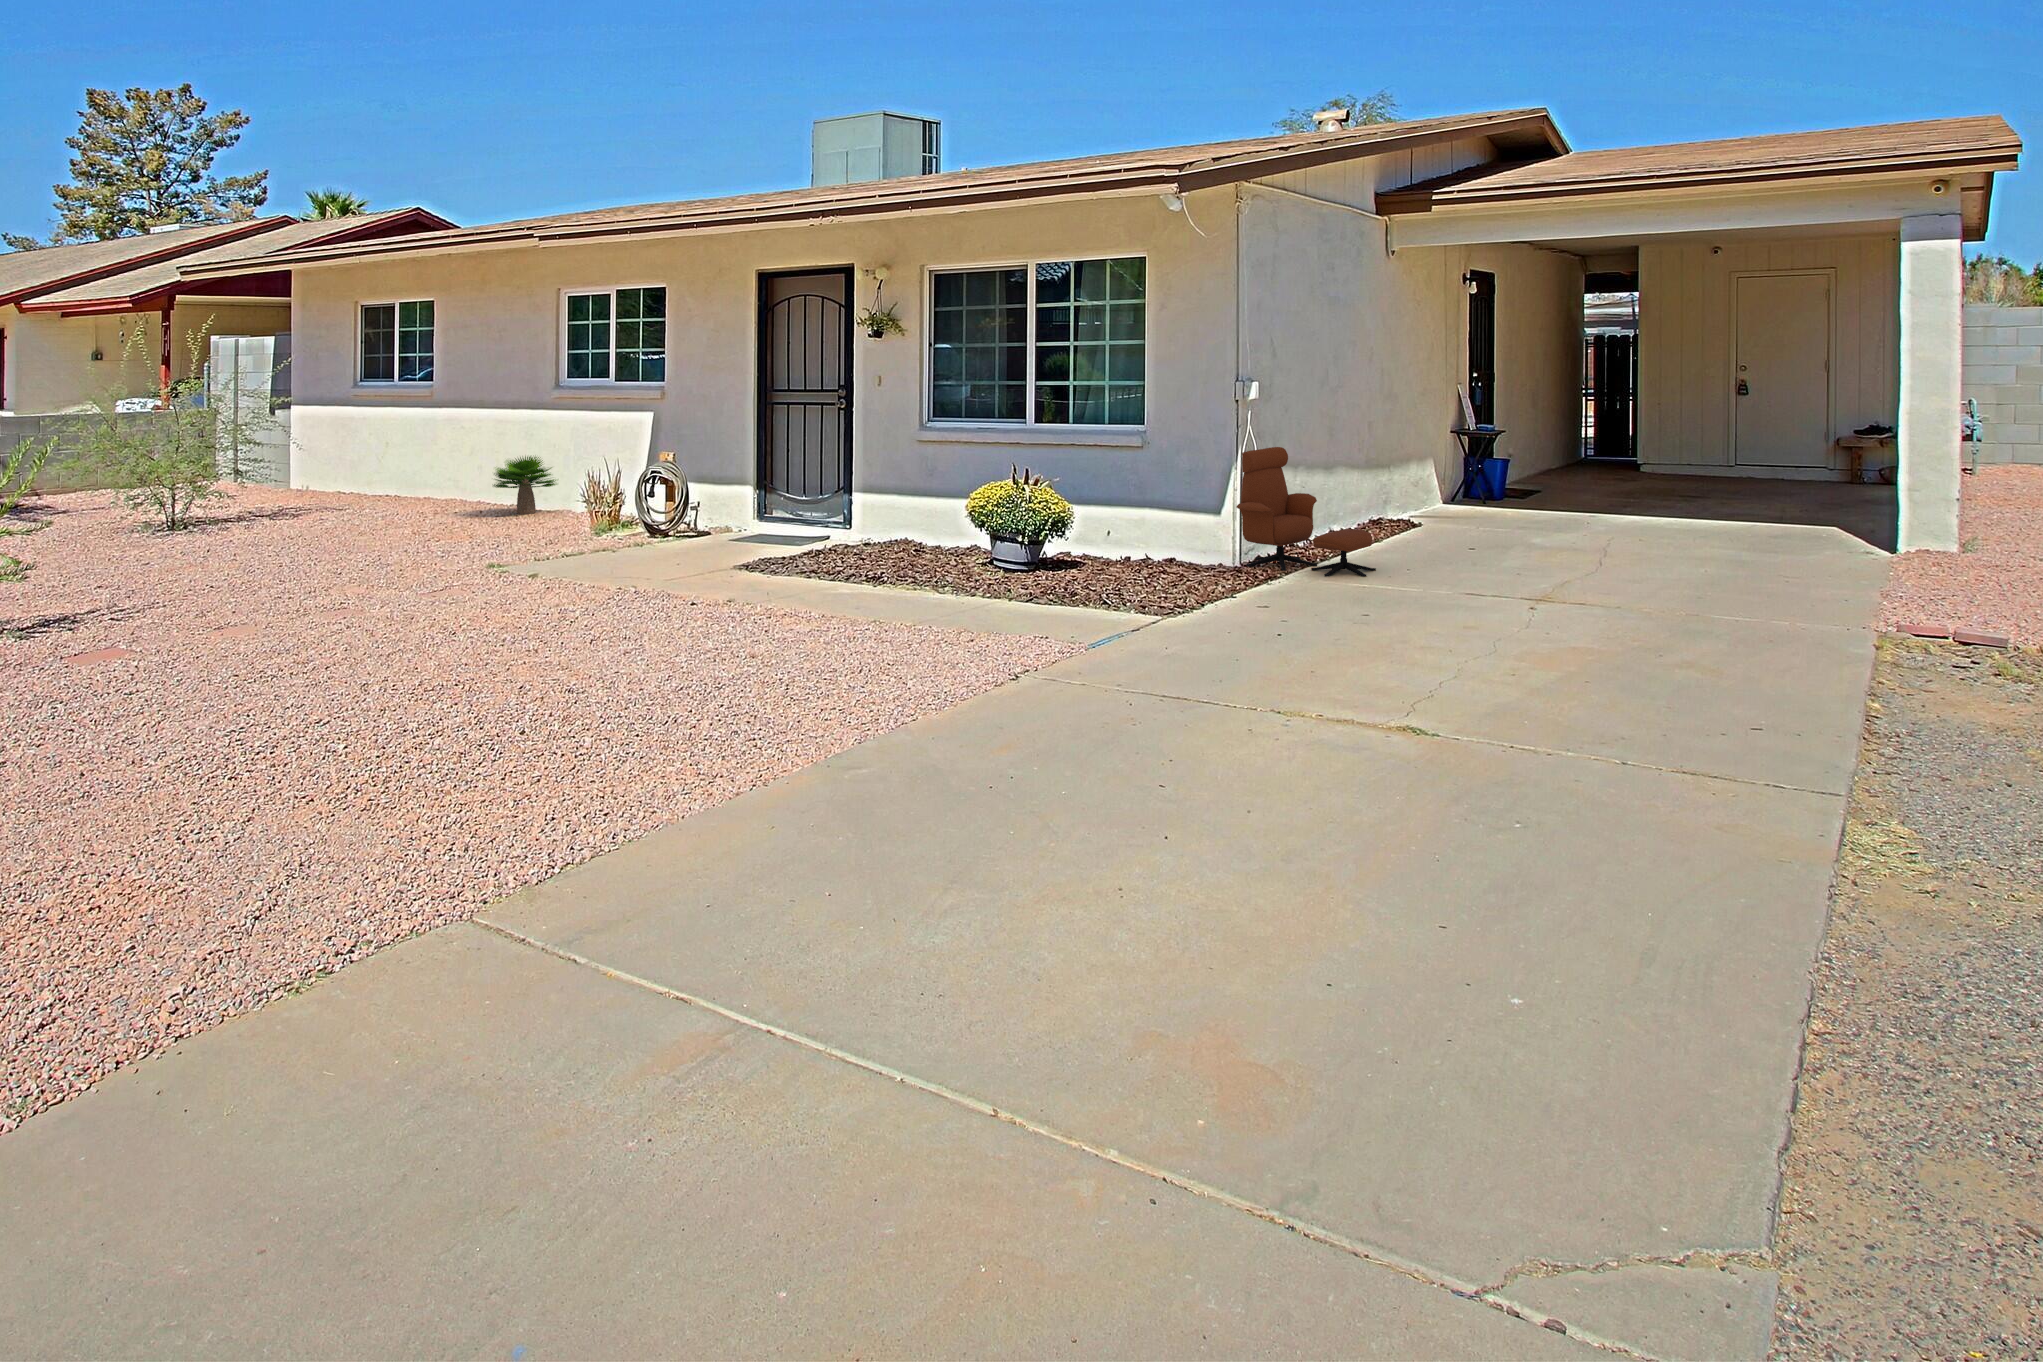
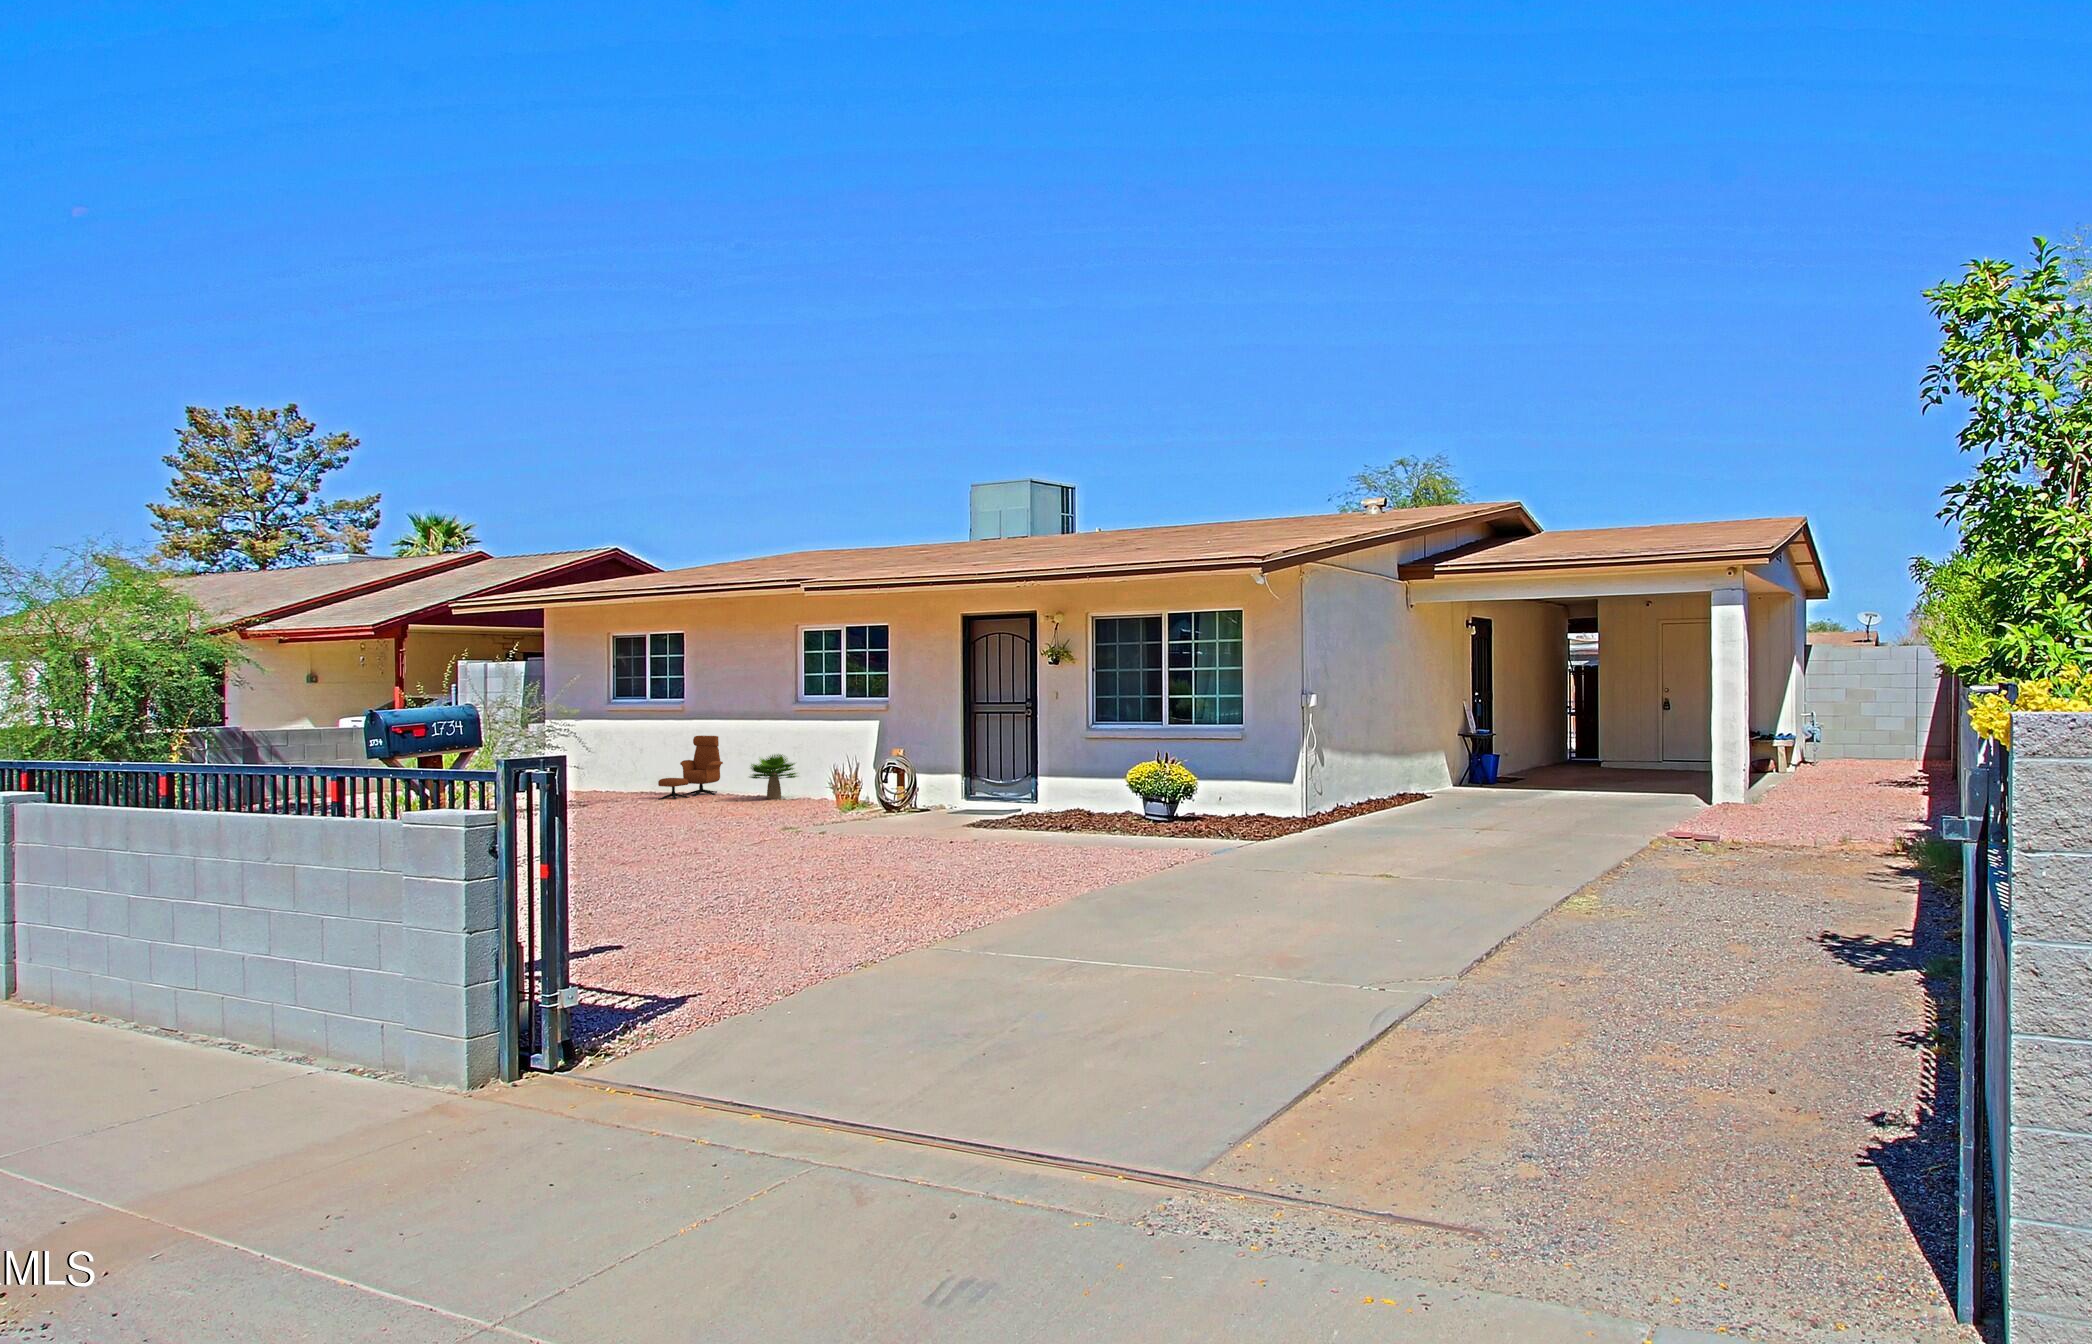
lounge chair: present [1237,447,1376,577] -> present [658,736,723,800]

